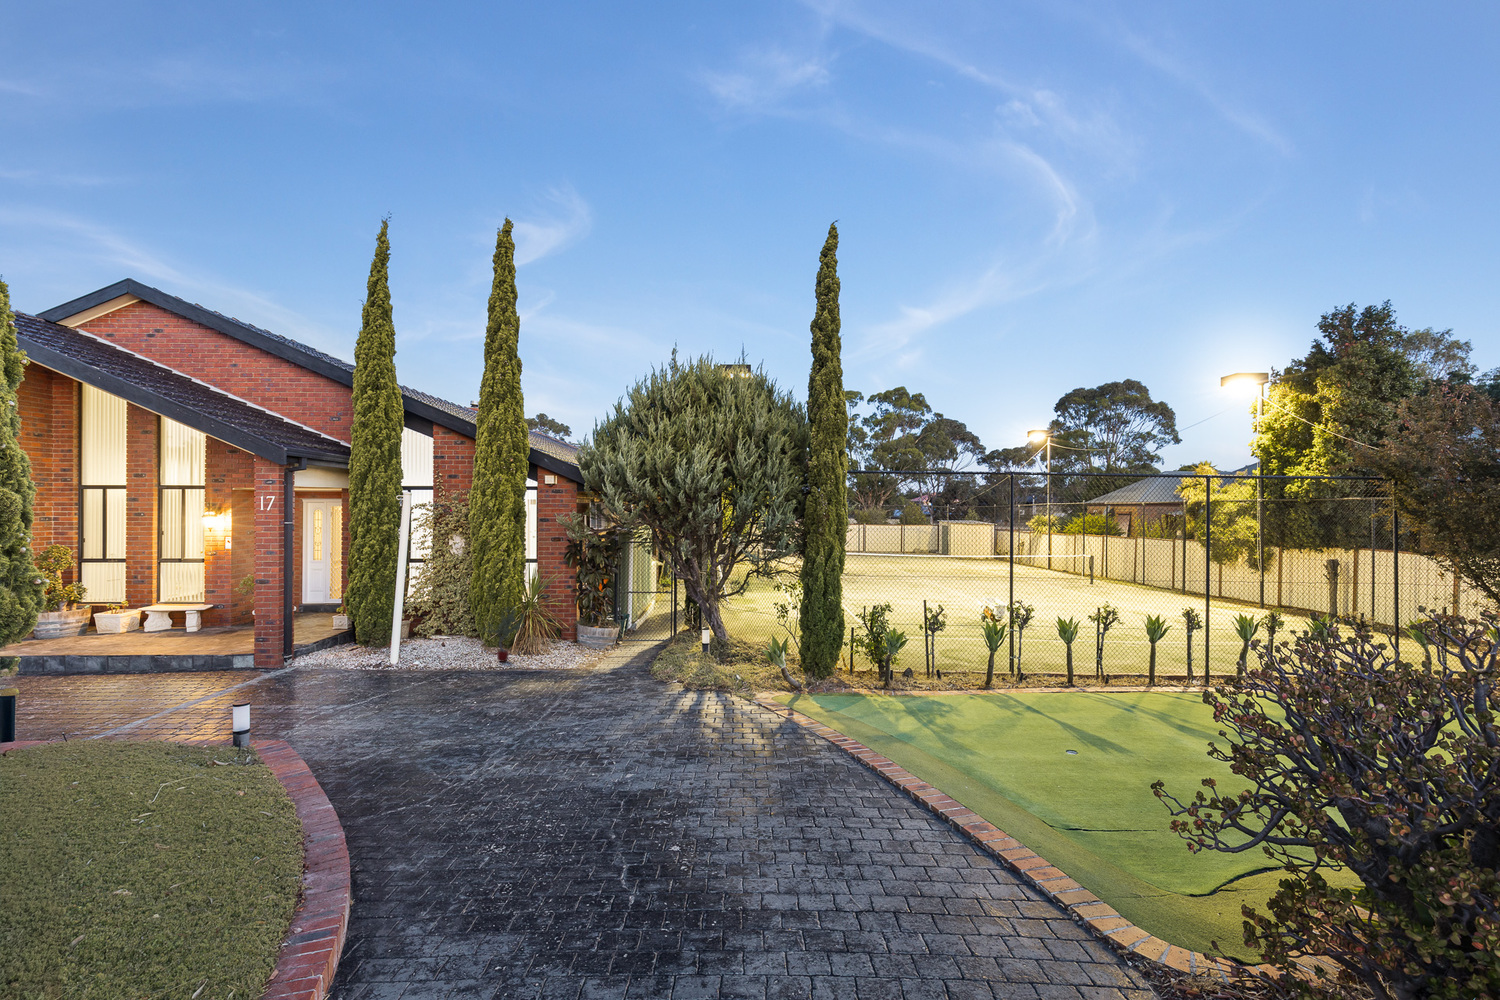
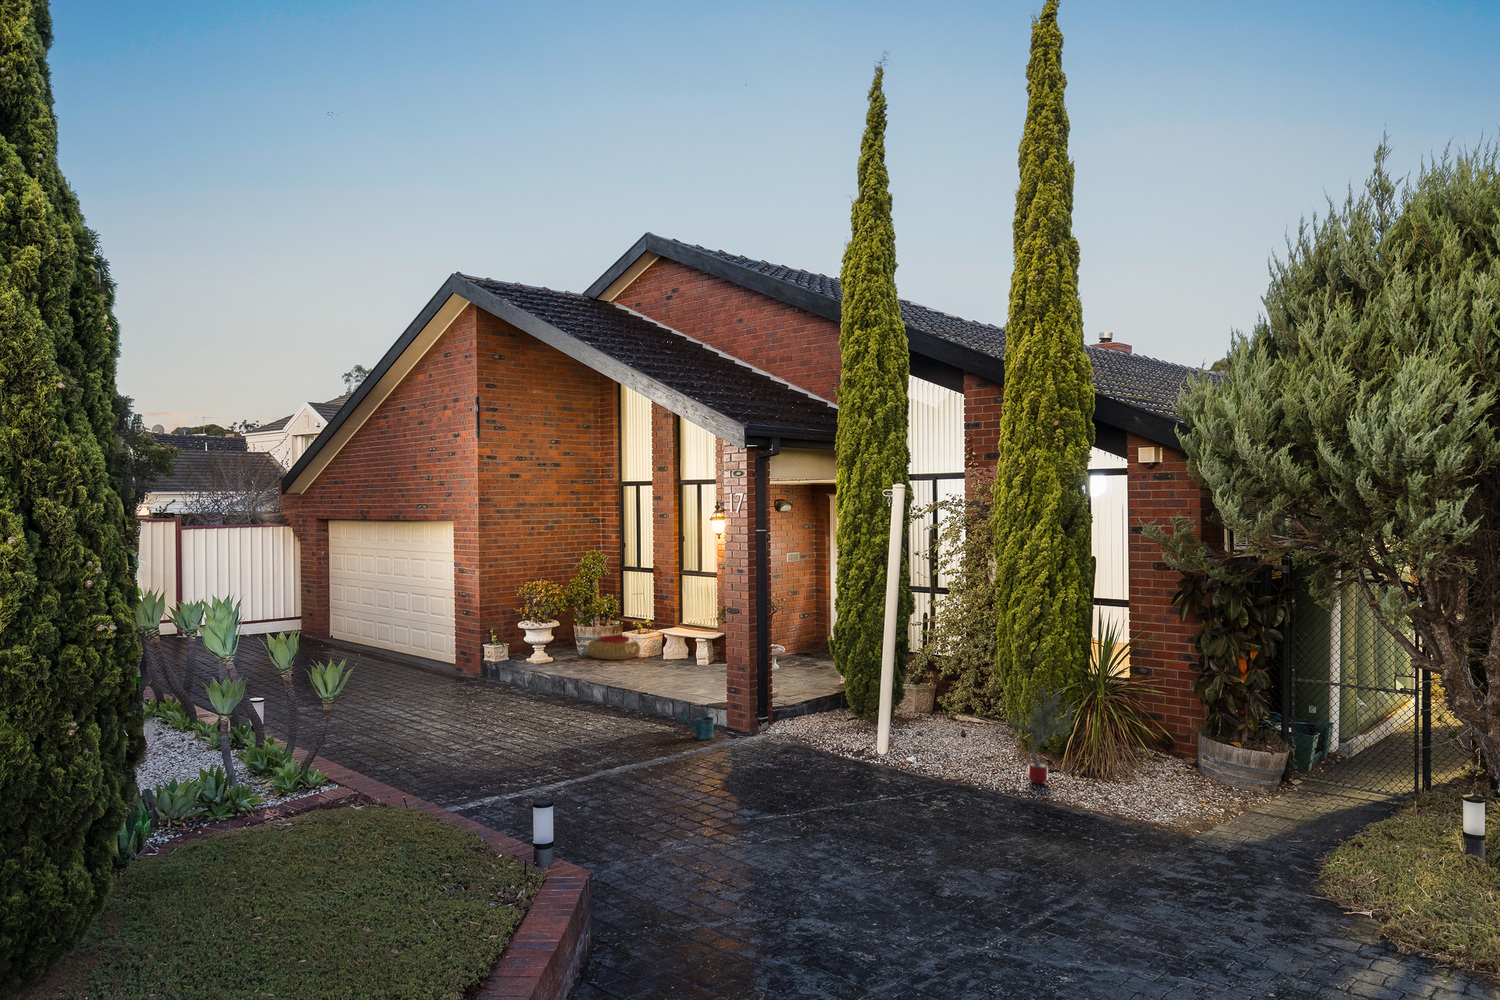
pouf: none [60,617,123,638] -> present [587,636,640,660]
watering can: none [228,655,260,676] -> present [680,712,718,740]

